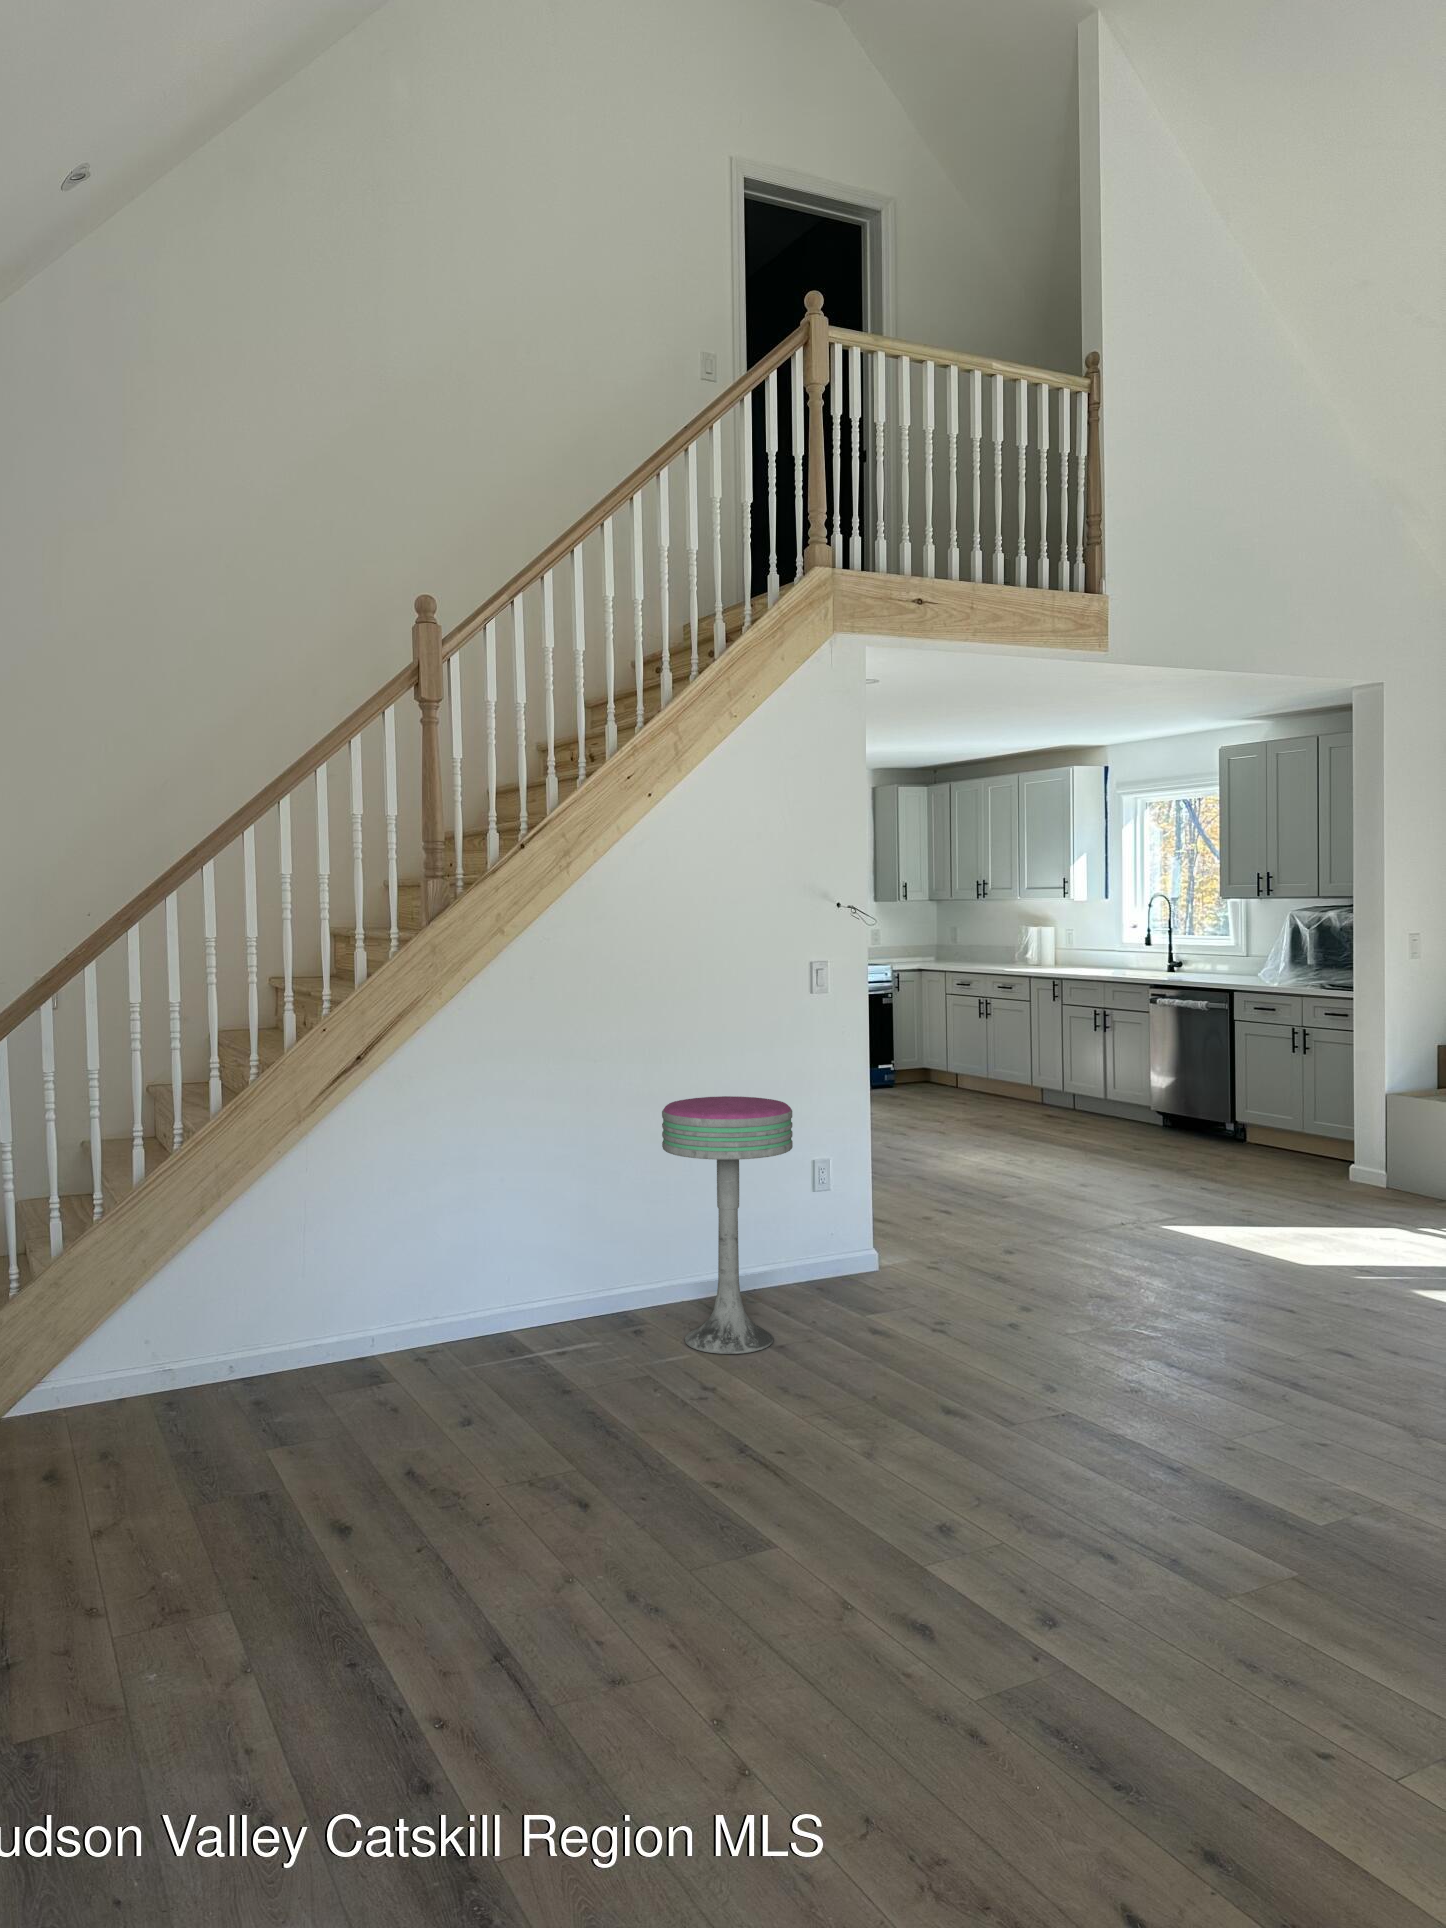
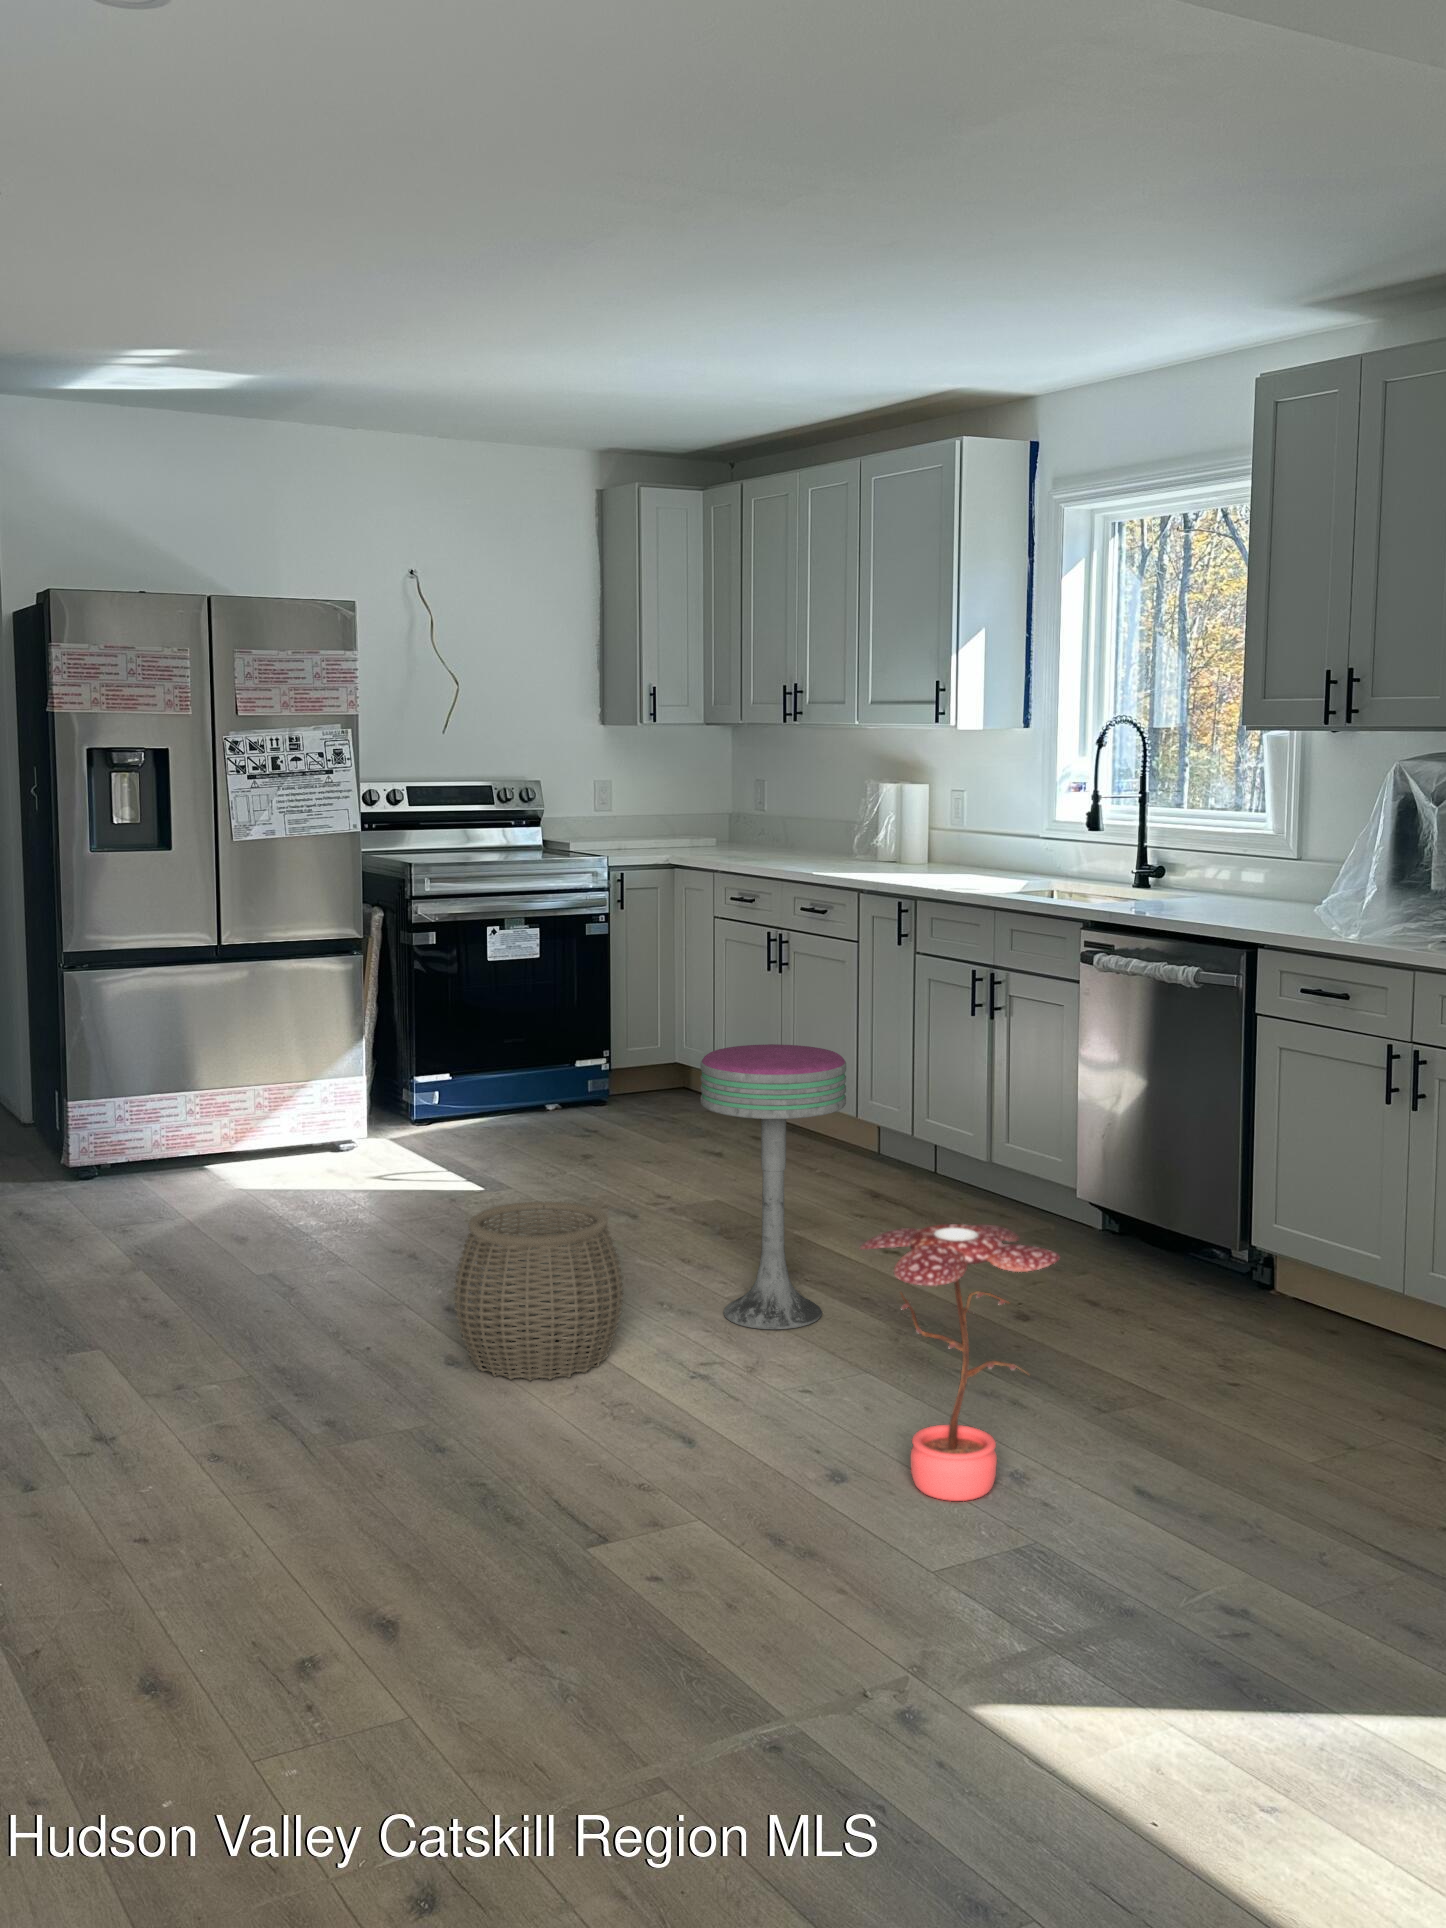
woven basket: none [438,1236,593,1400] -> present [454,1202,624,1381]
potted plant: none [804,1244,991,1506] -> present [860,1224,1060,1501]

